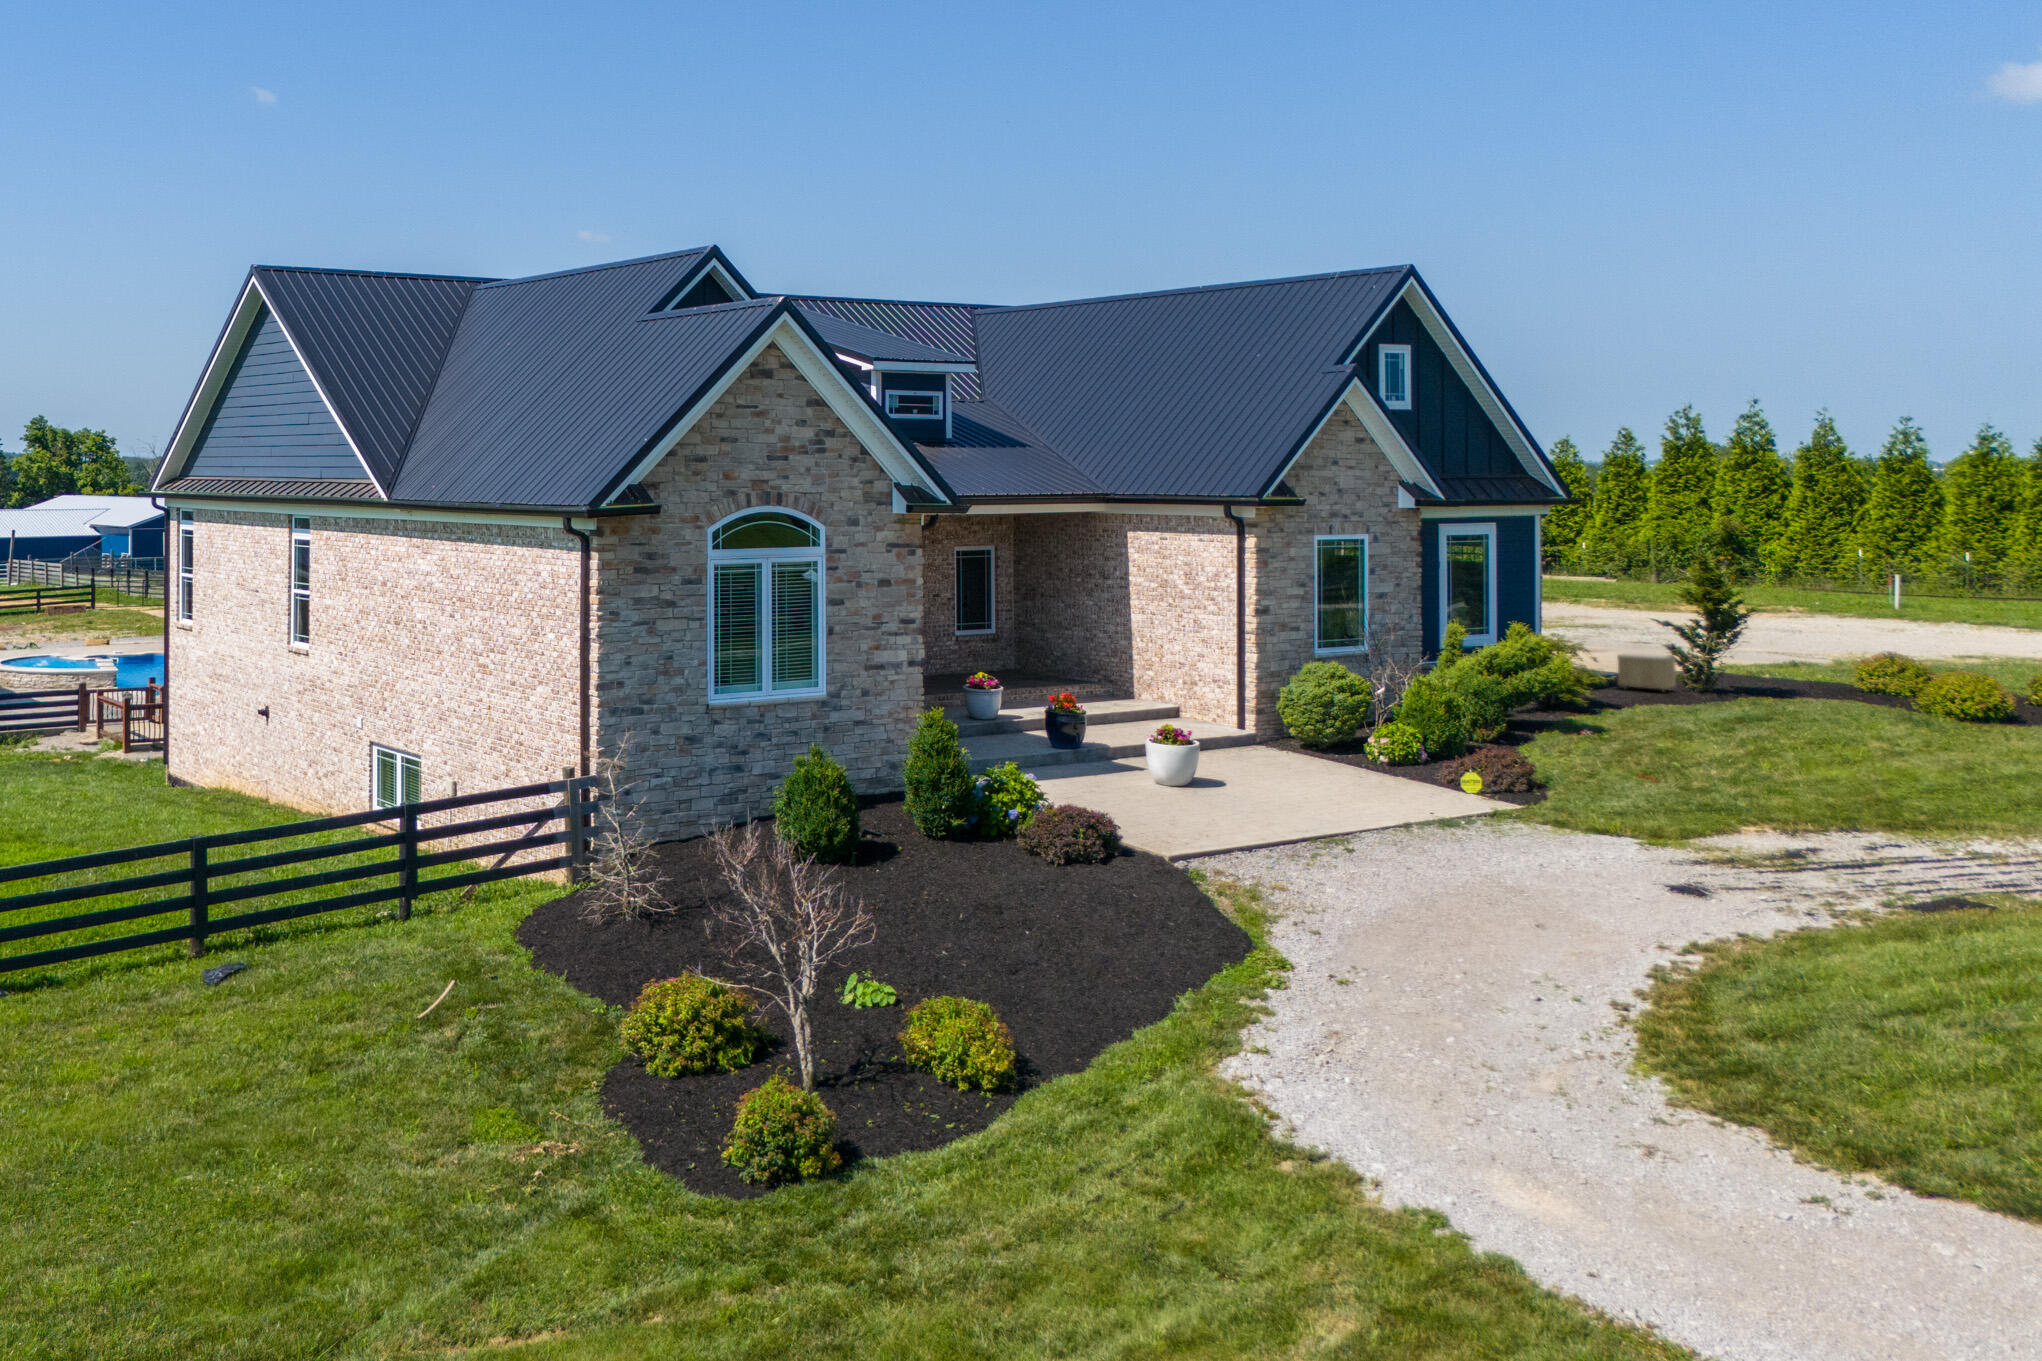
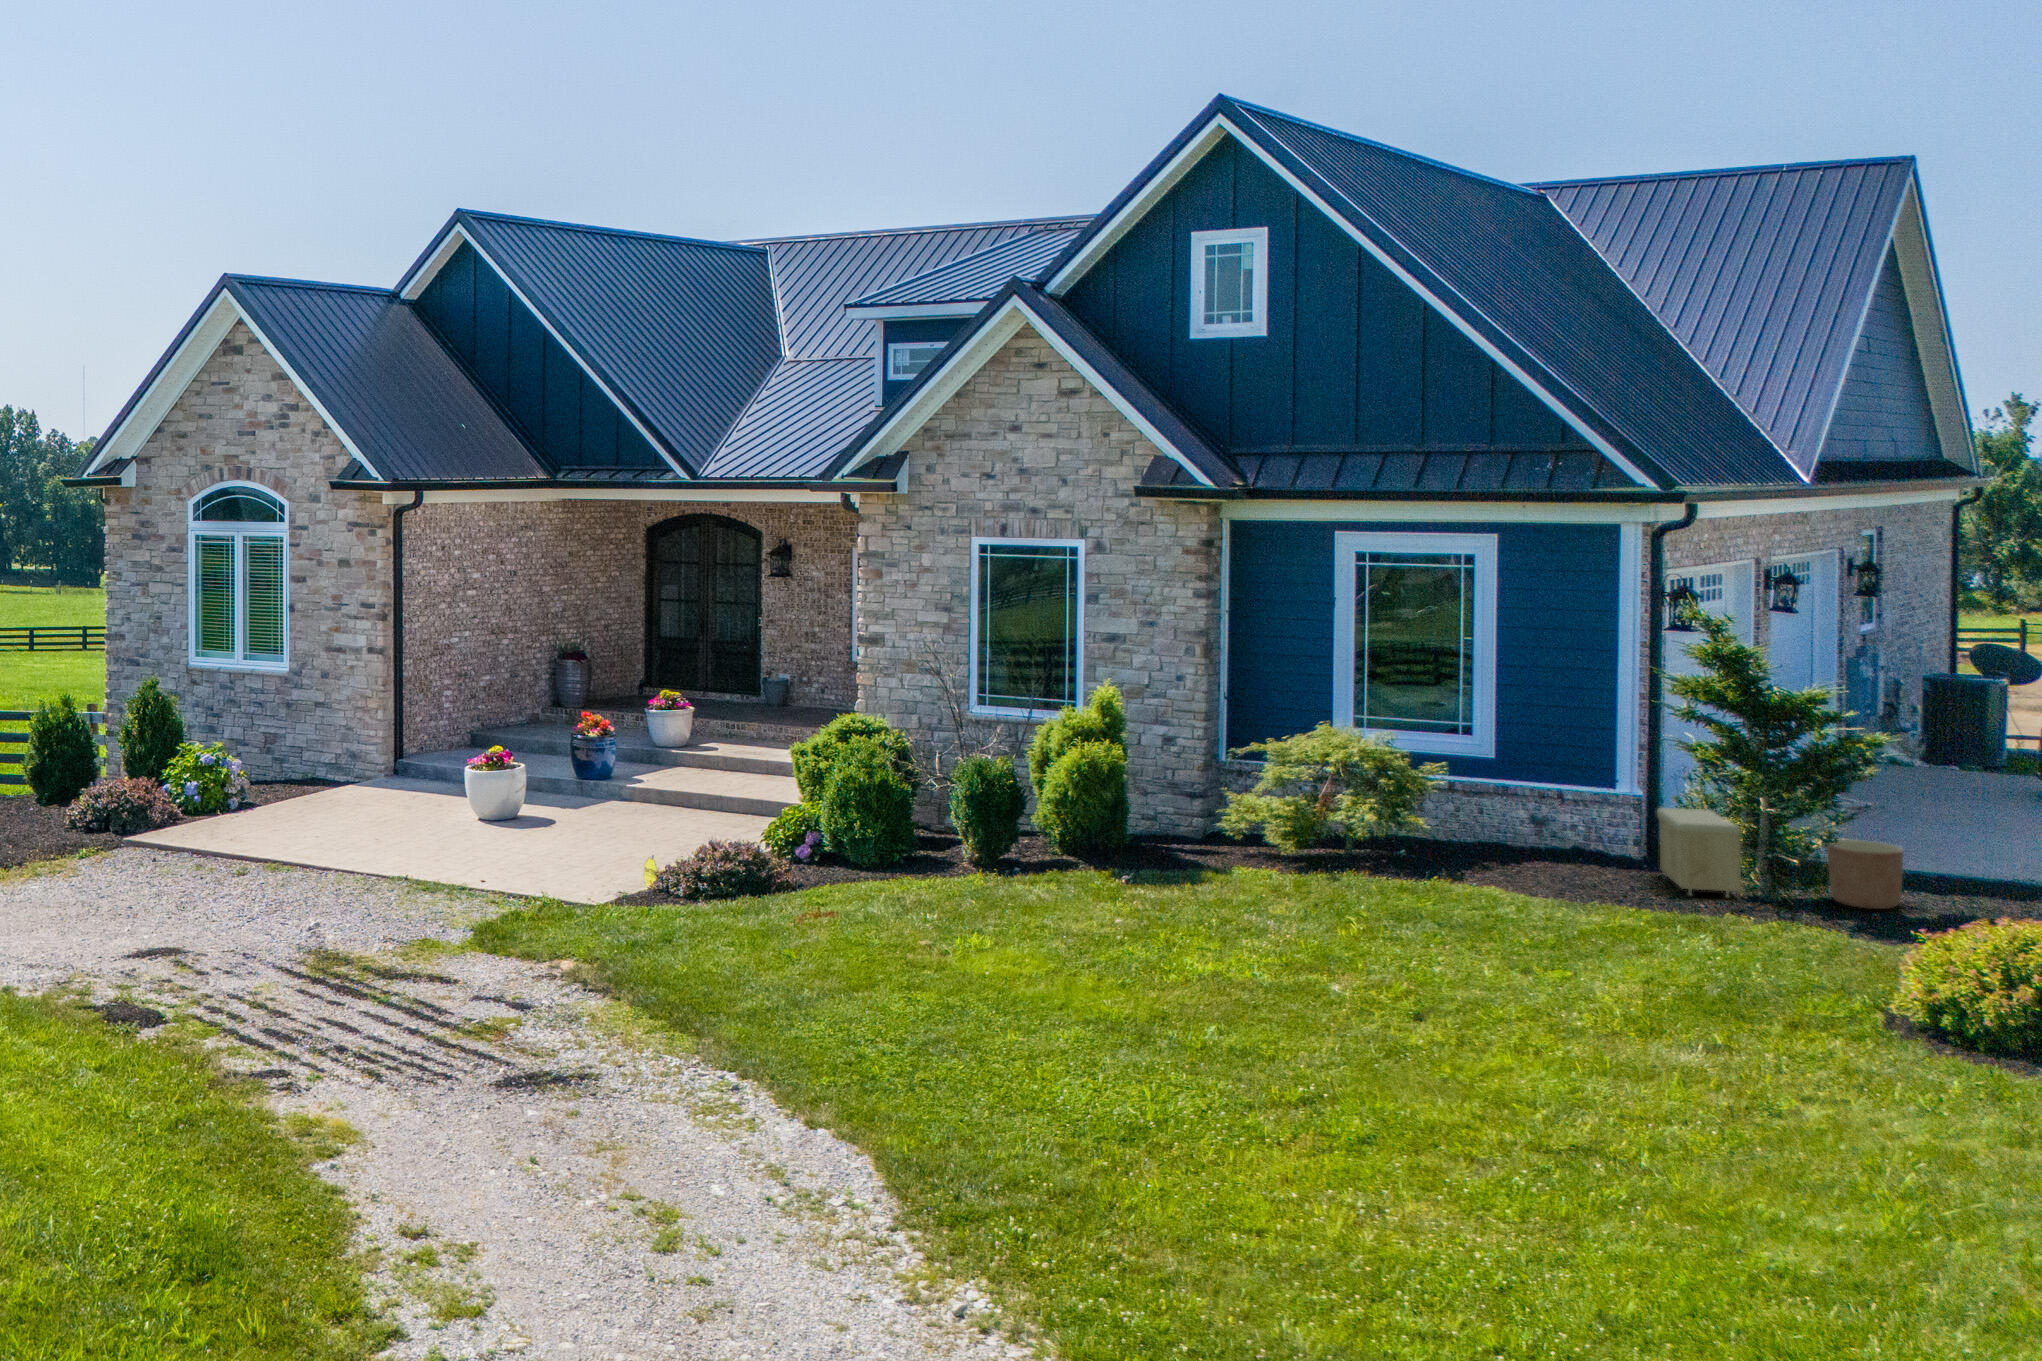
planter: none [1675,657,1709,686] -> present [1827,840,1904,909]

